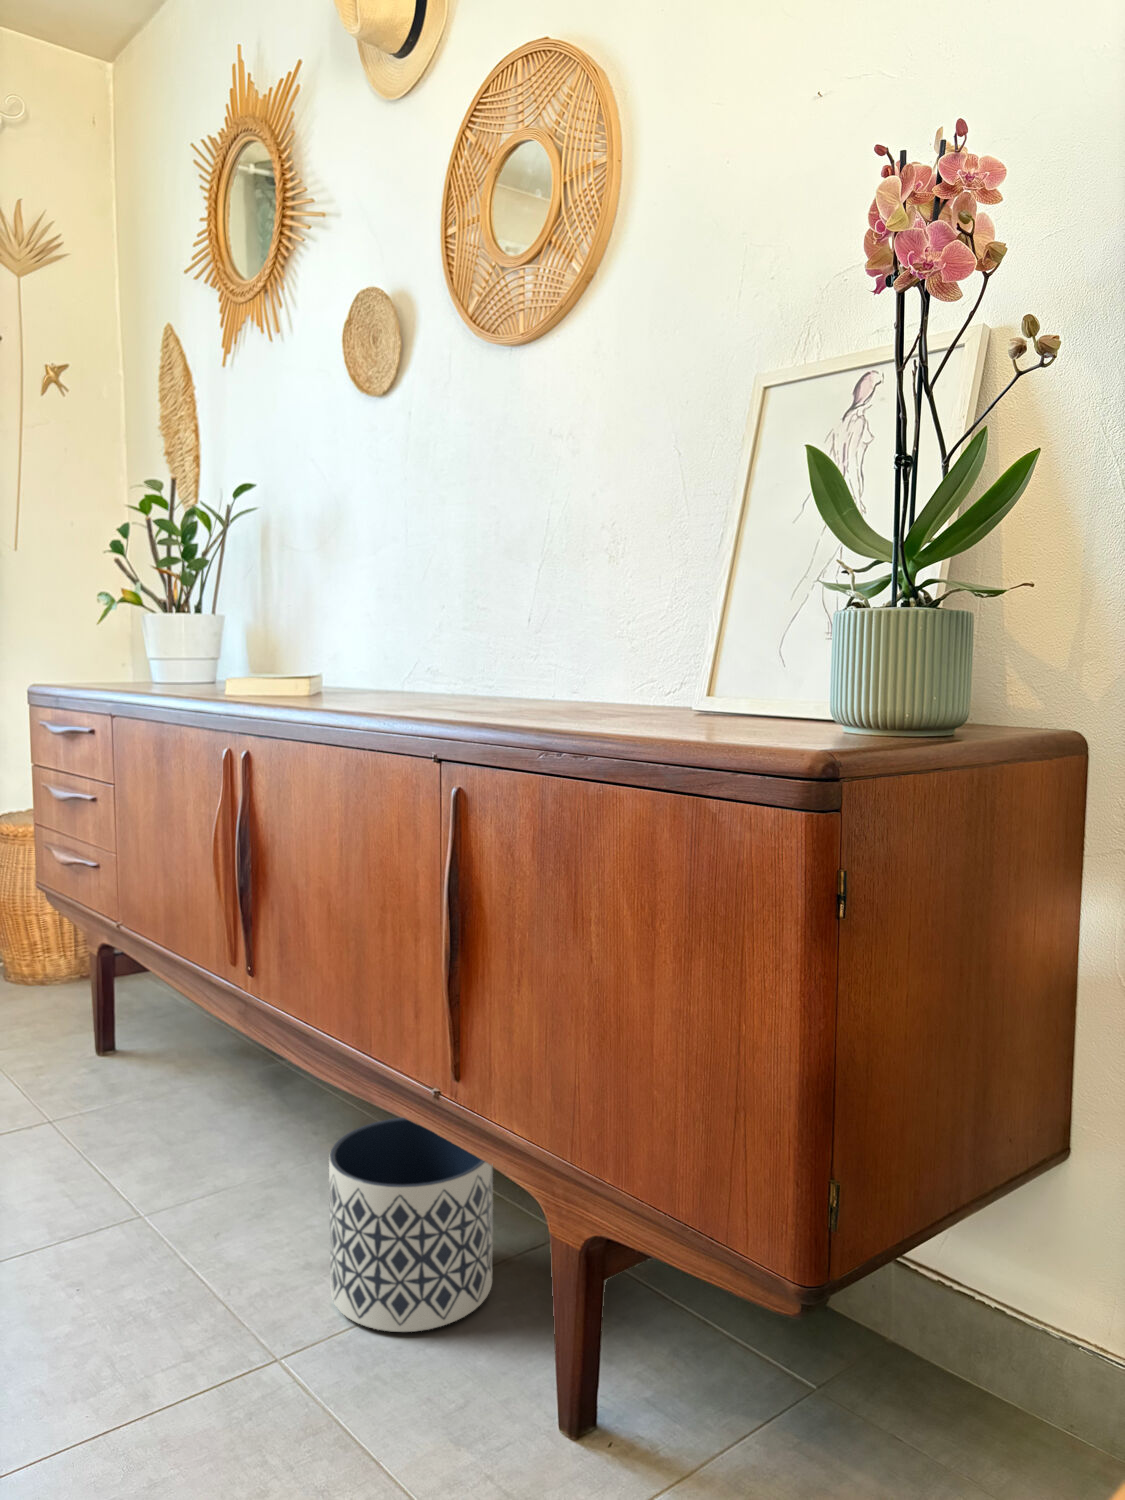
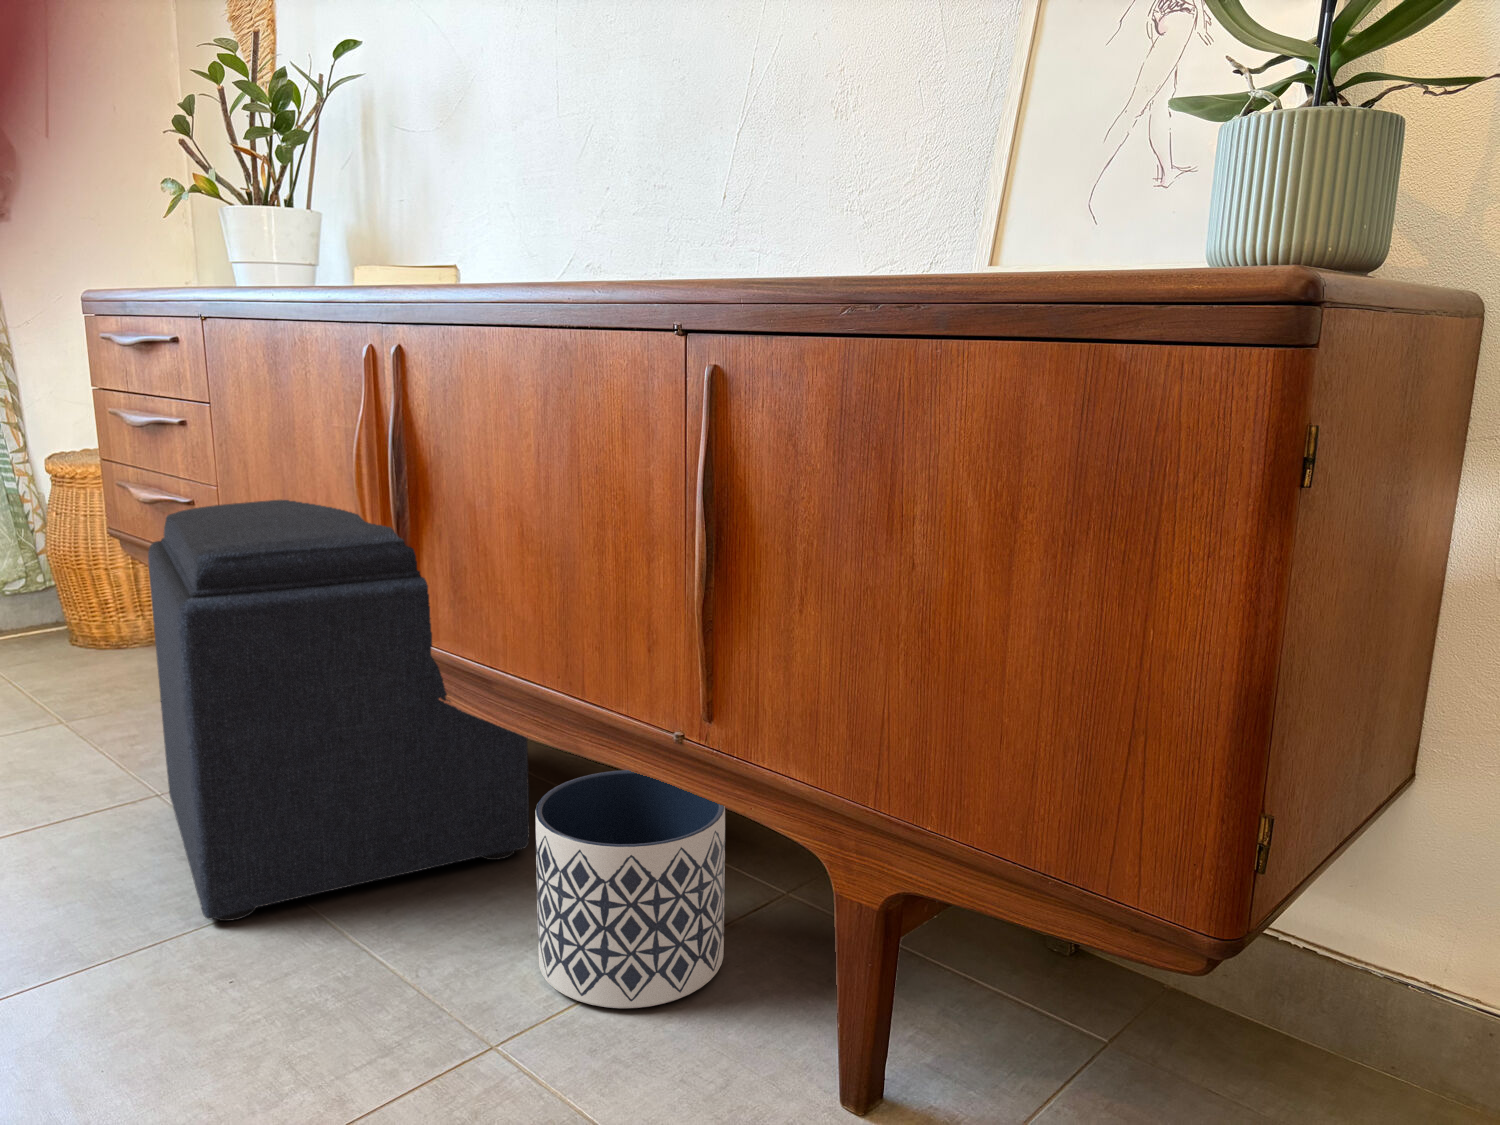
ottoman: none [51,867,348,1237] -> present [148,500,529,921]

